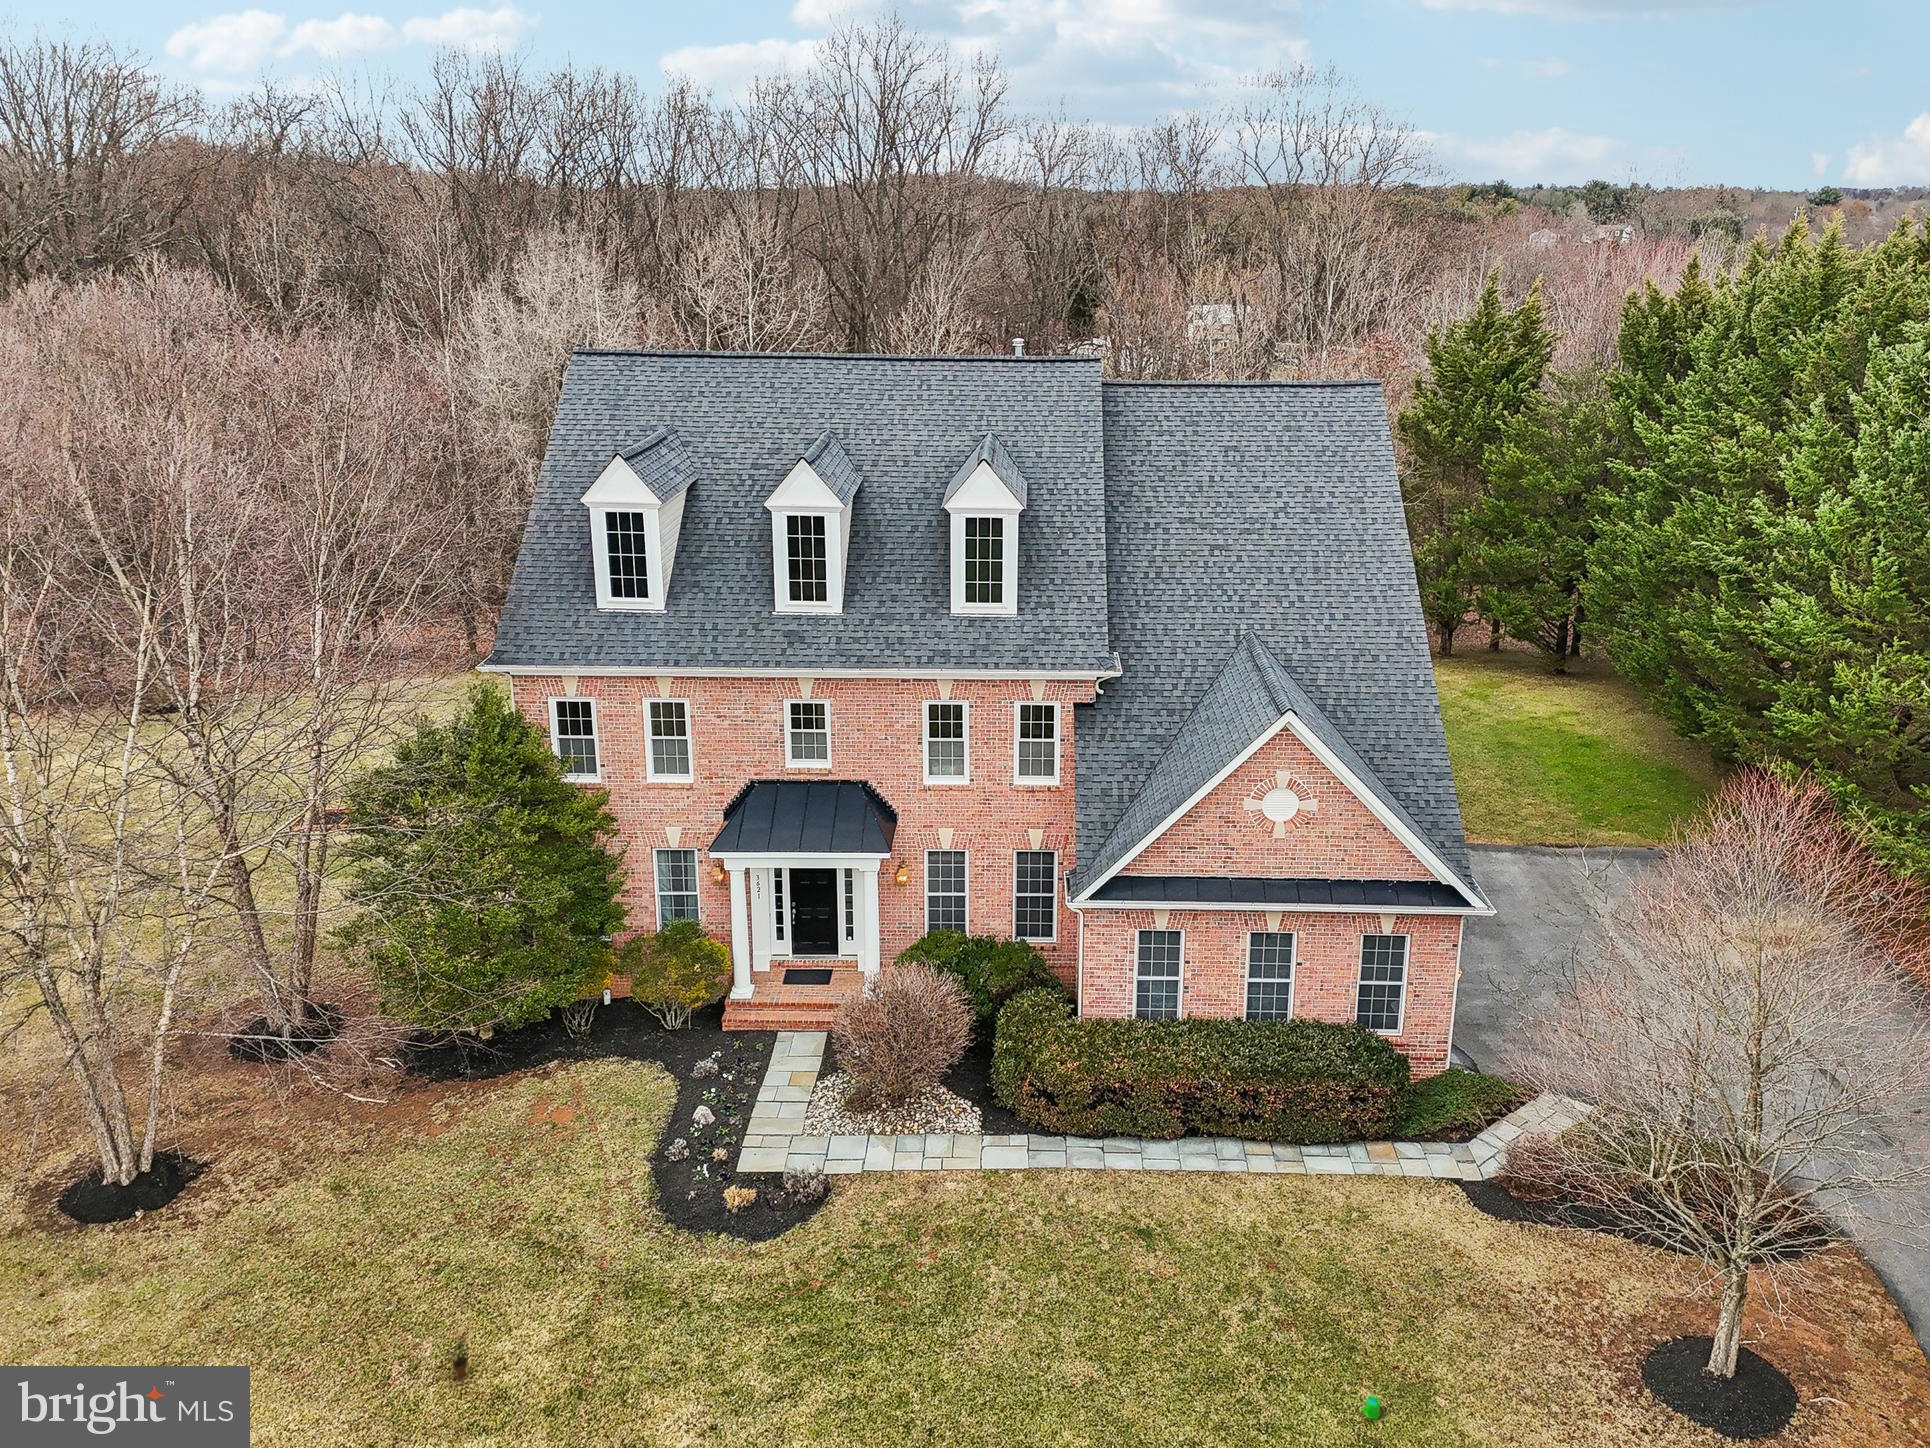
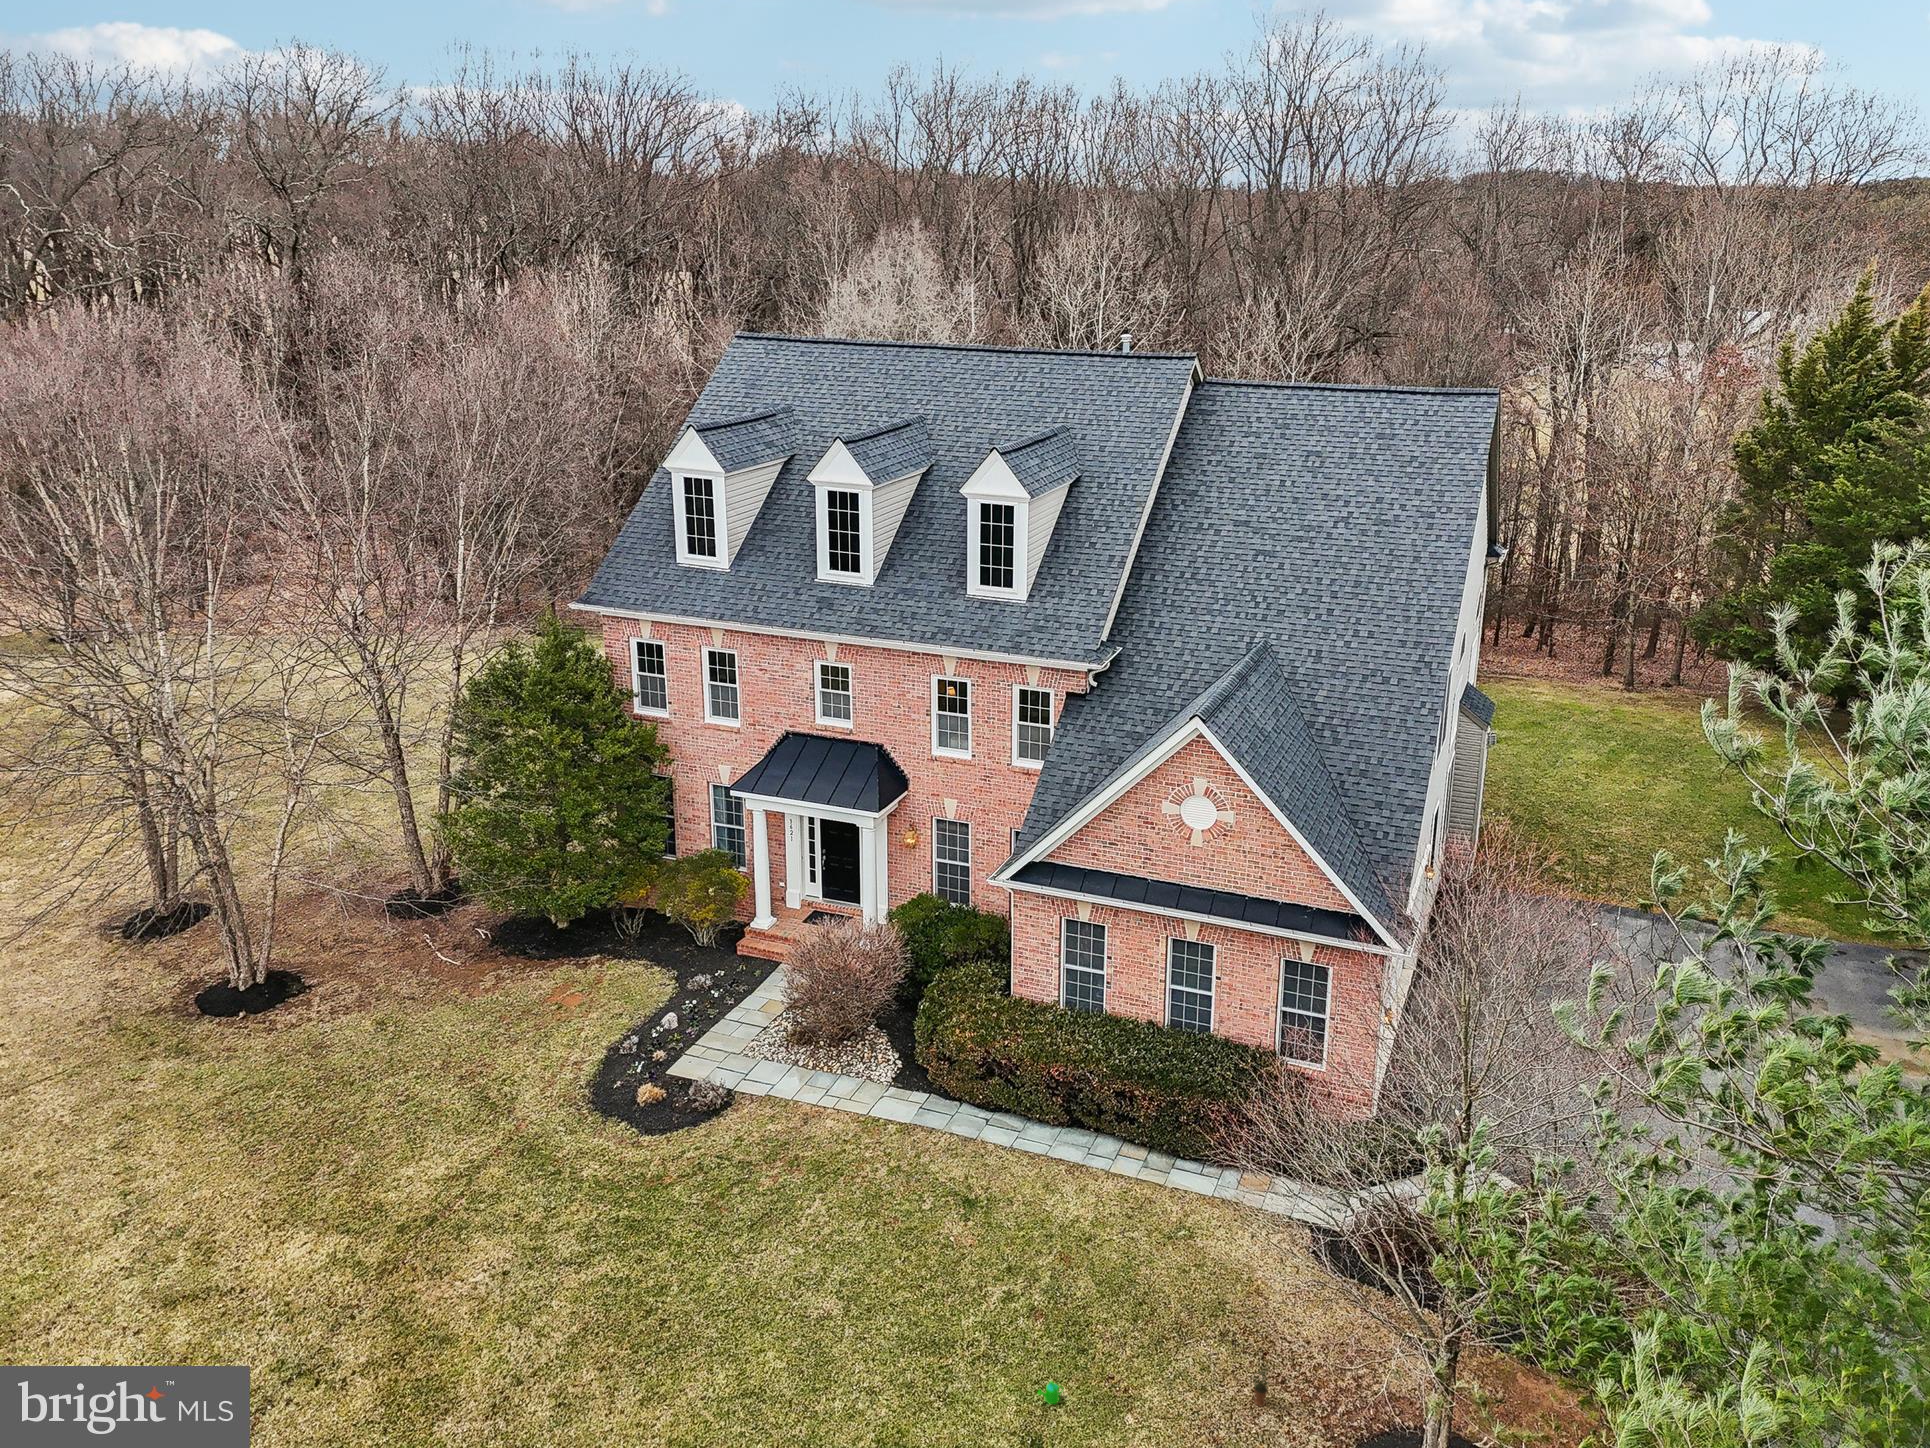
potted plant: present [448,1338,468,1381] -> present [1253,1368,1268,1406]

